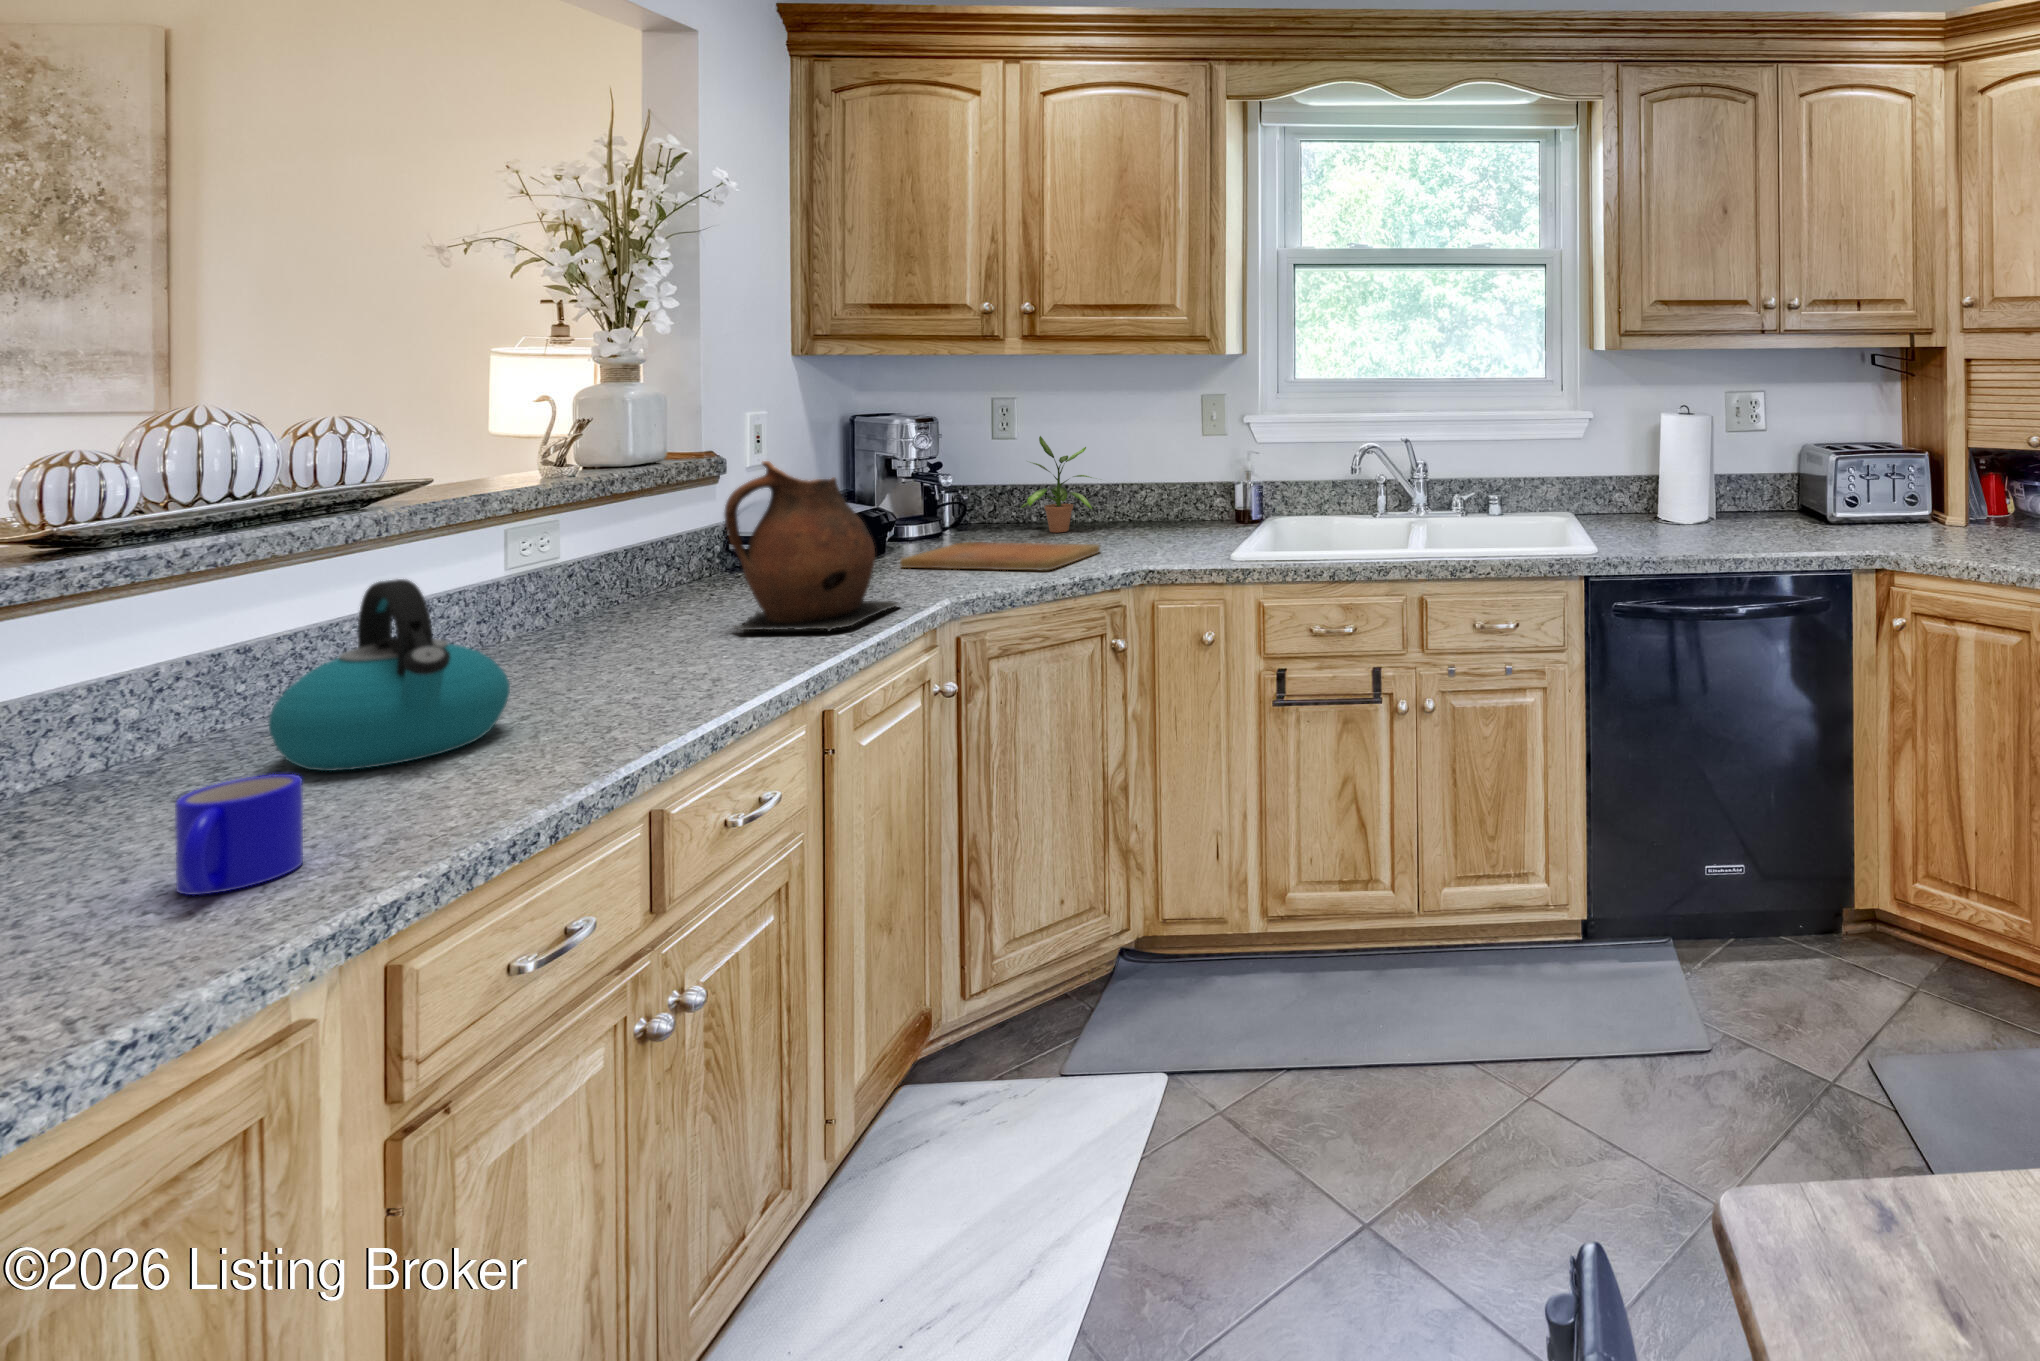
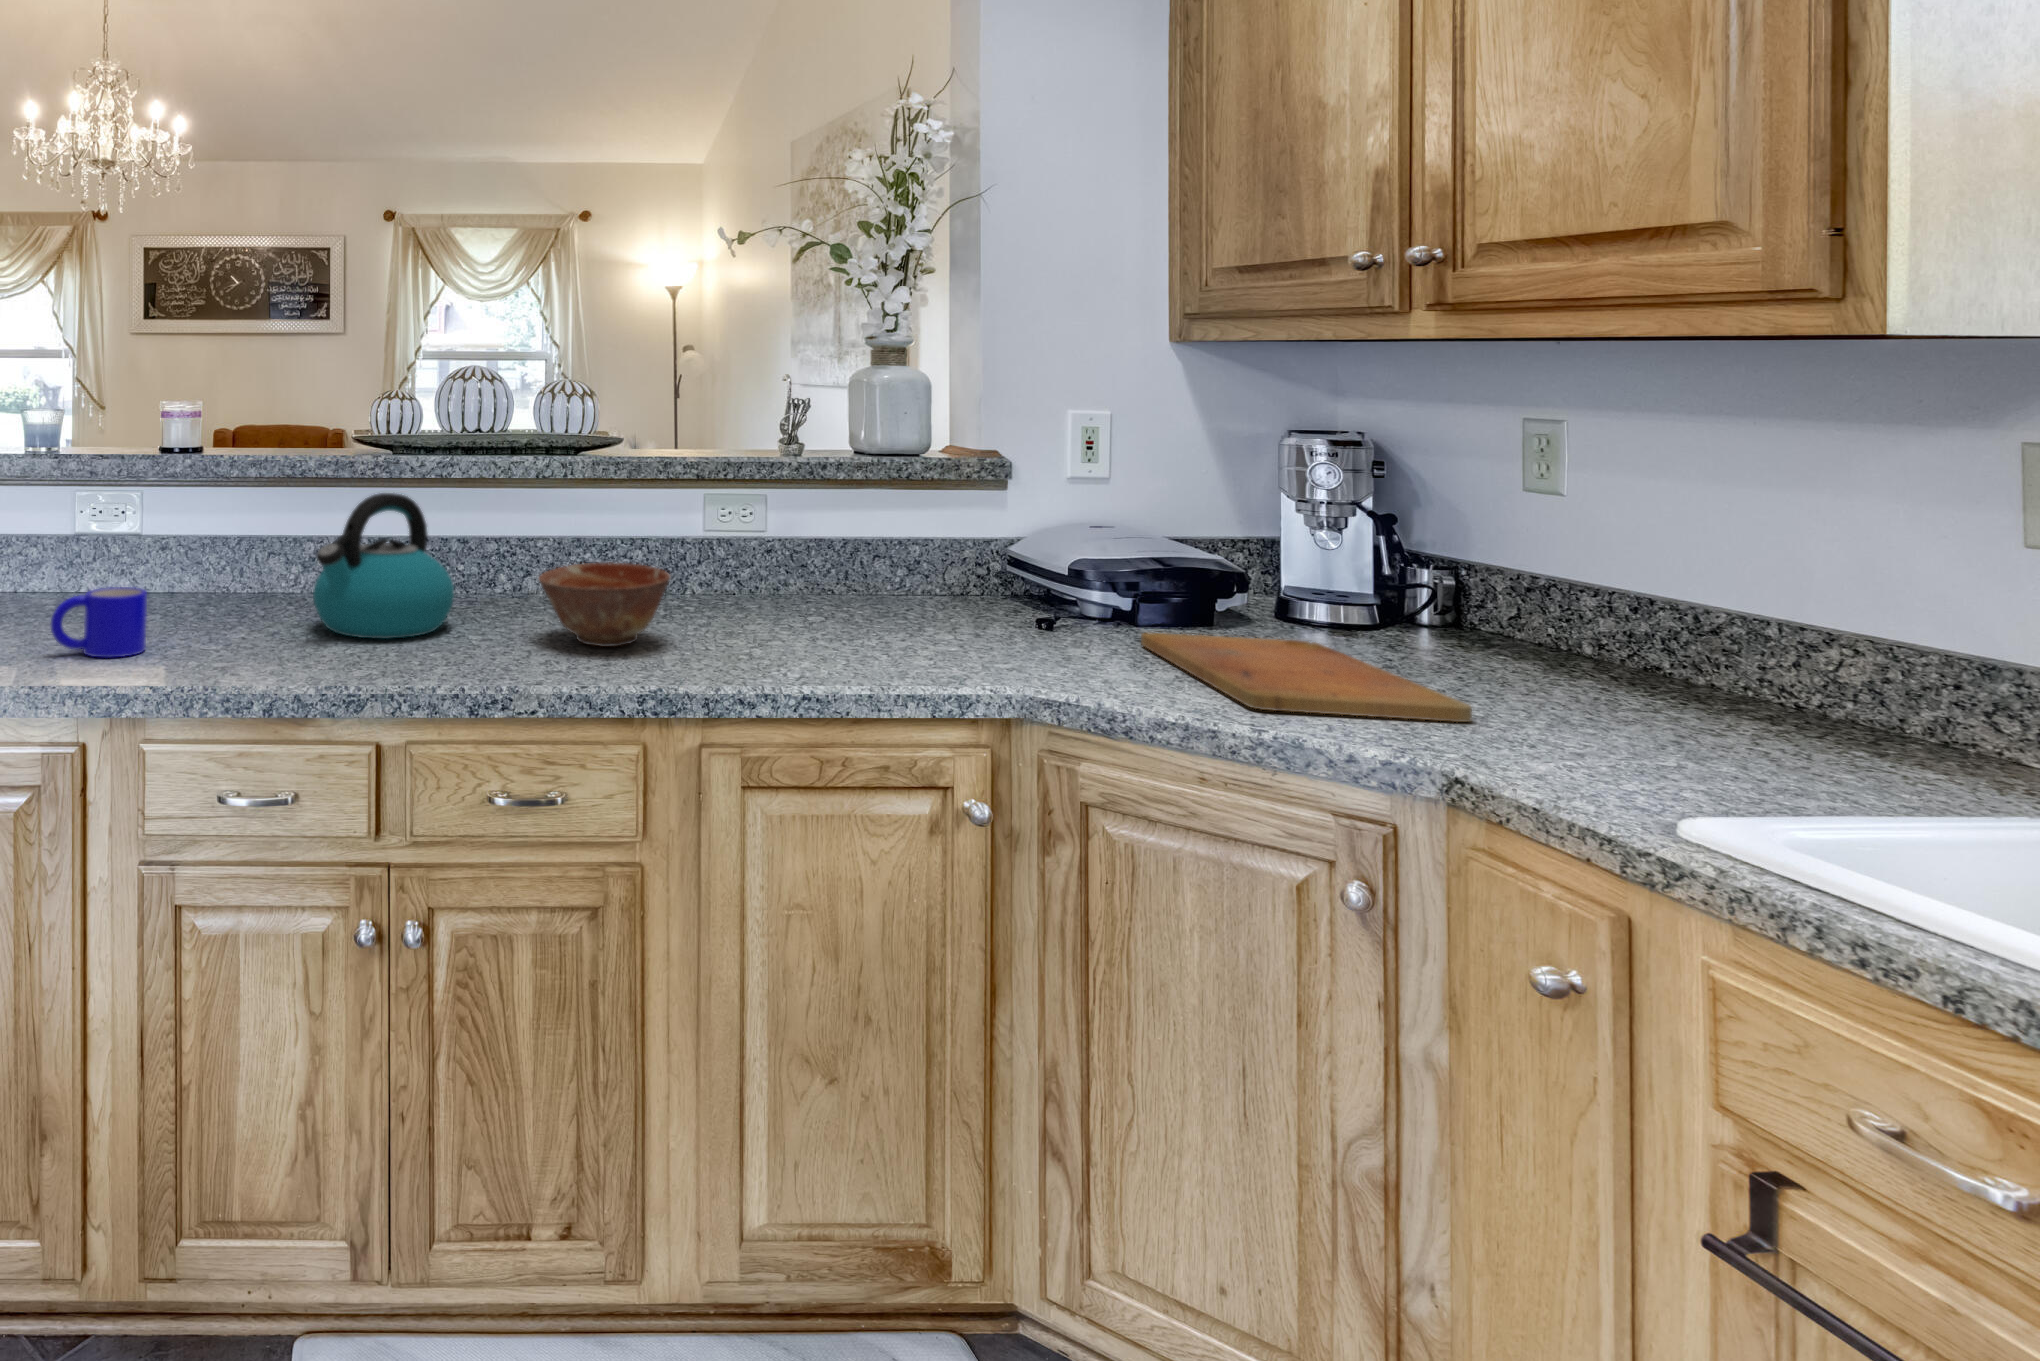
potted plant: present [1021,436,1092,532] -> none [1467,486,1681,684]
ceramic pitcher: present [724,461,900,631] -> none [745,448,938,675]
ceramic bowl: none [569,591,728,676] -> present [539,563,670,646]

